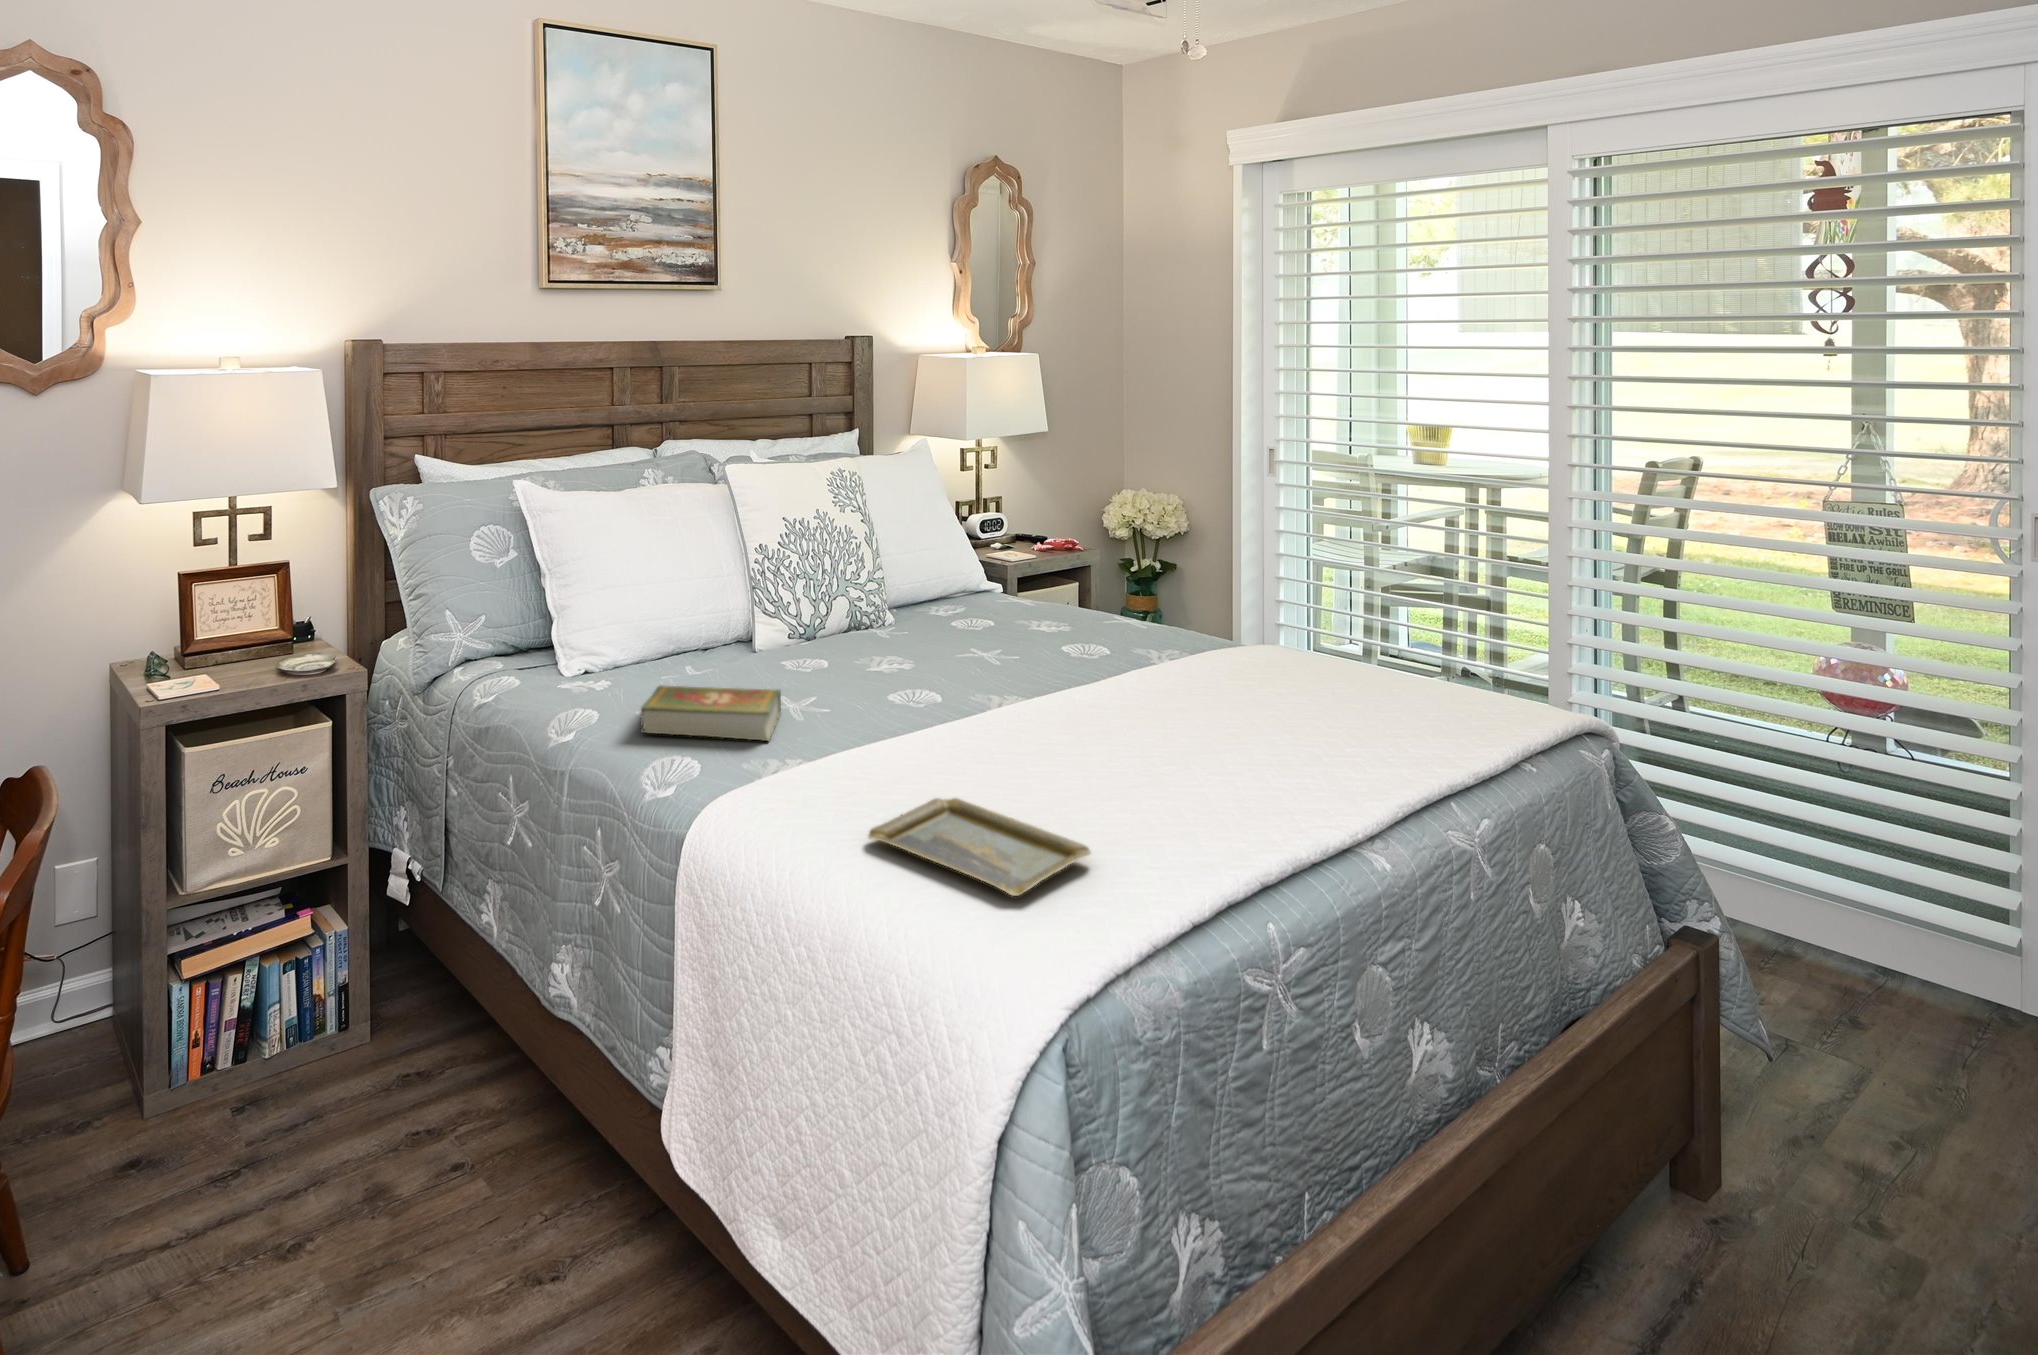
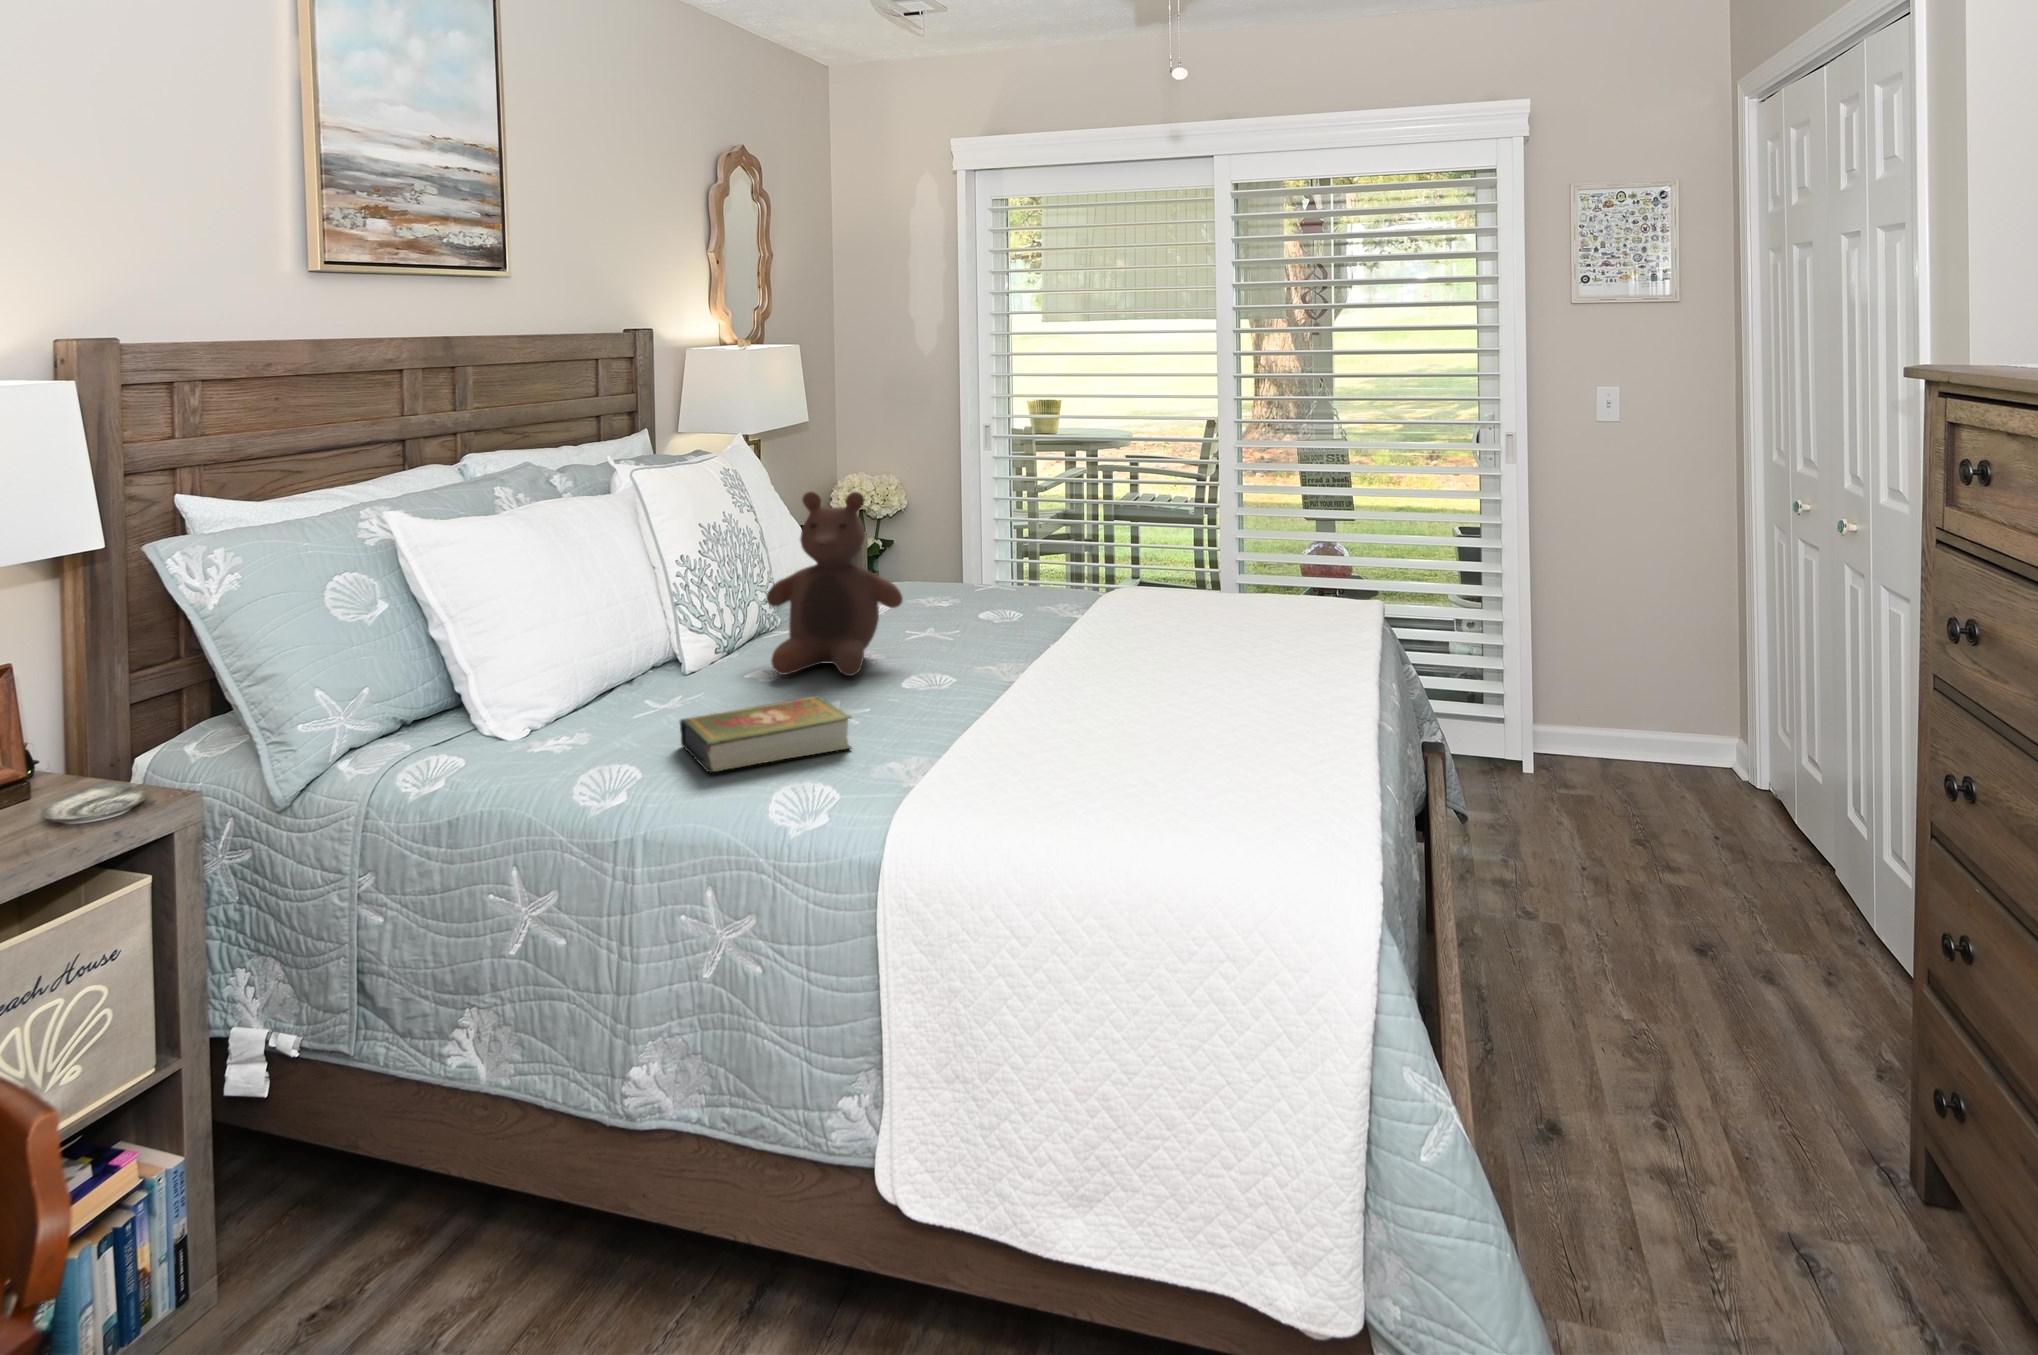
stuffed bear: none [804,503,937,681] -> present [766,492,903,676]
tray: present [868,798,1091,896] -> none [1087,749,1283,812]

